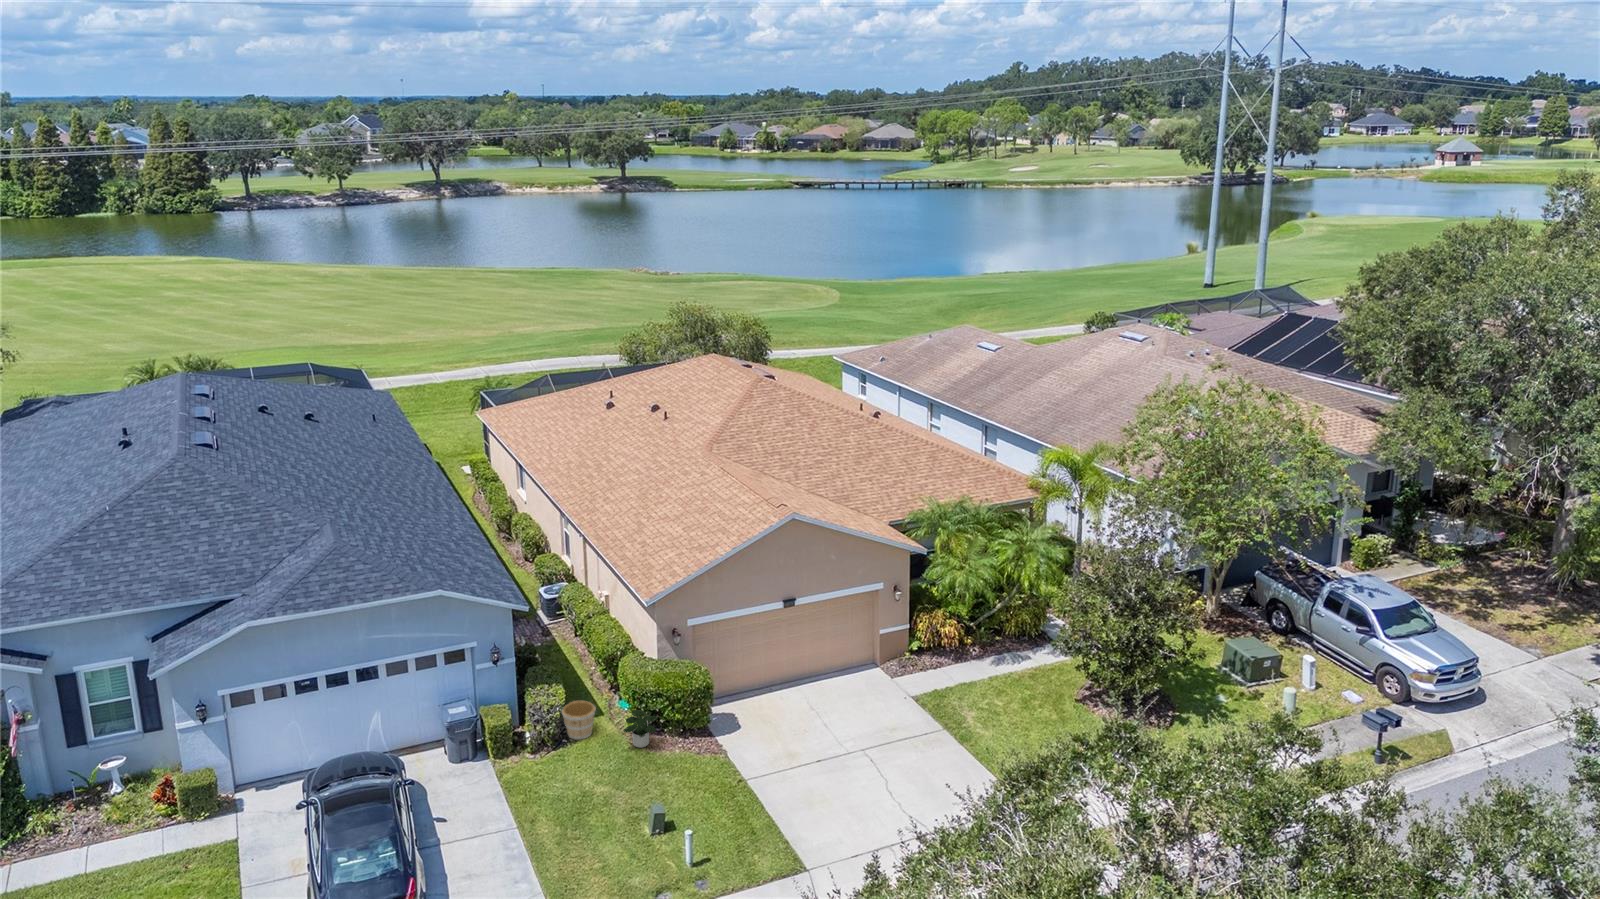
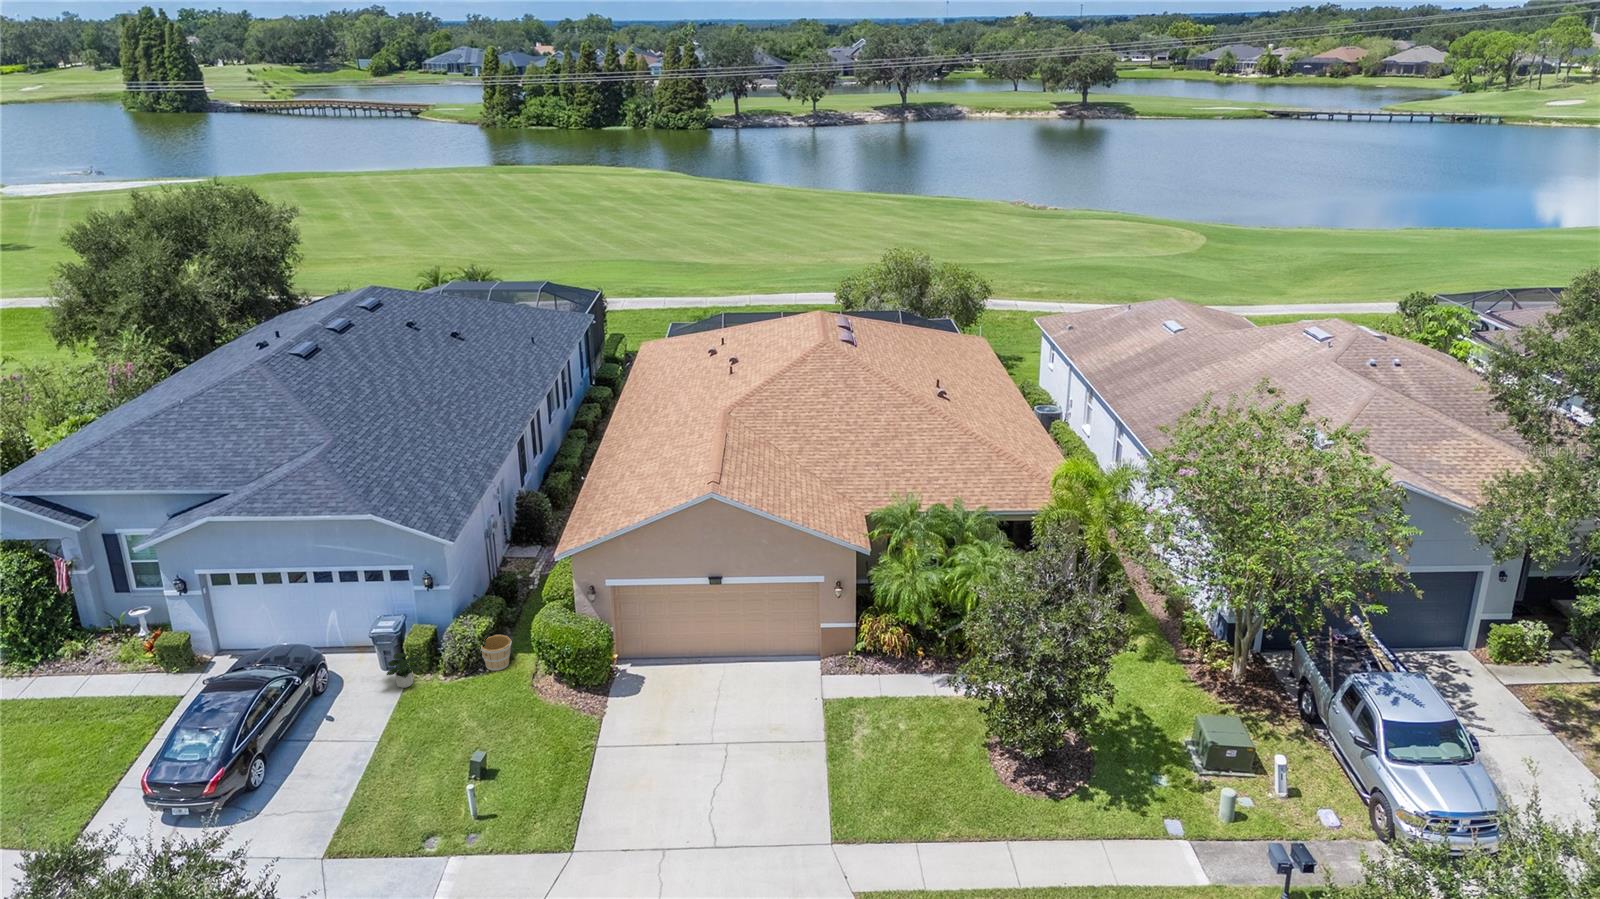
potted plant: present [624,710,658,748] -> present [387,653,420,688]

